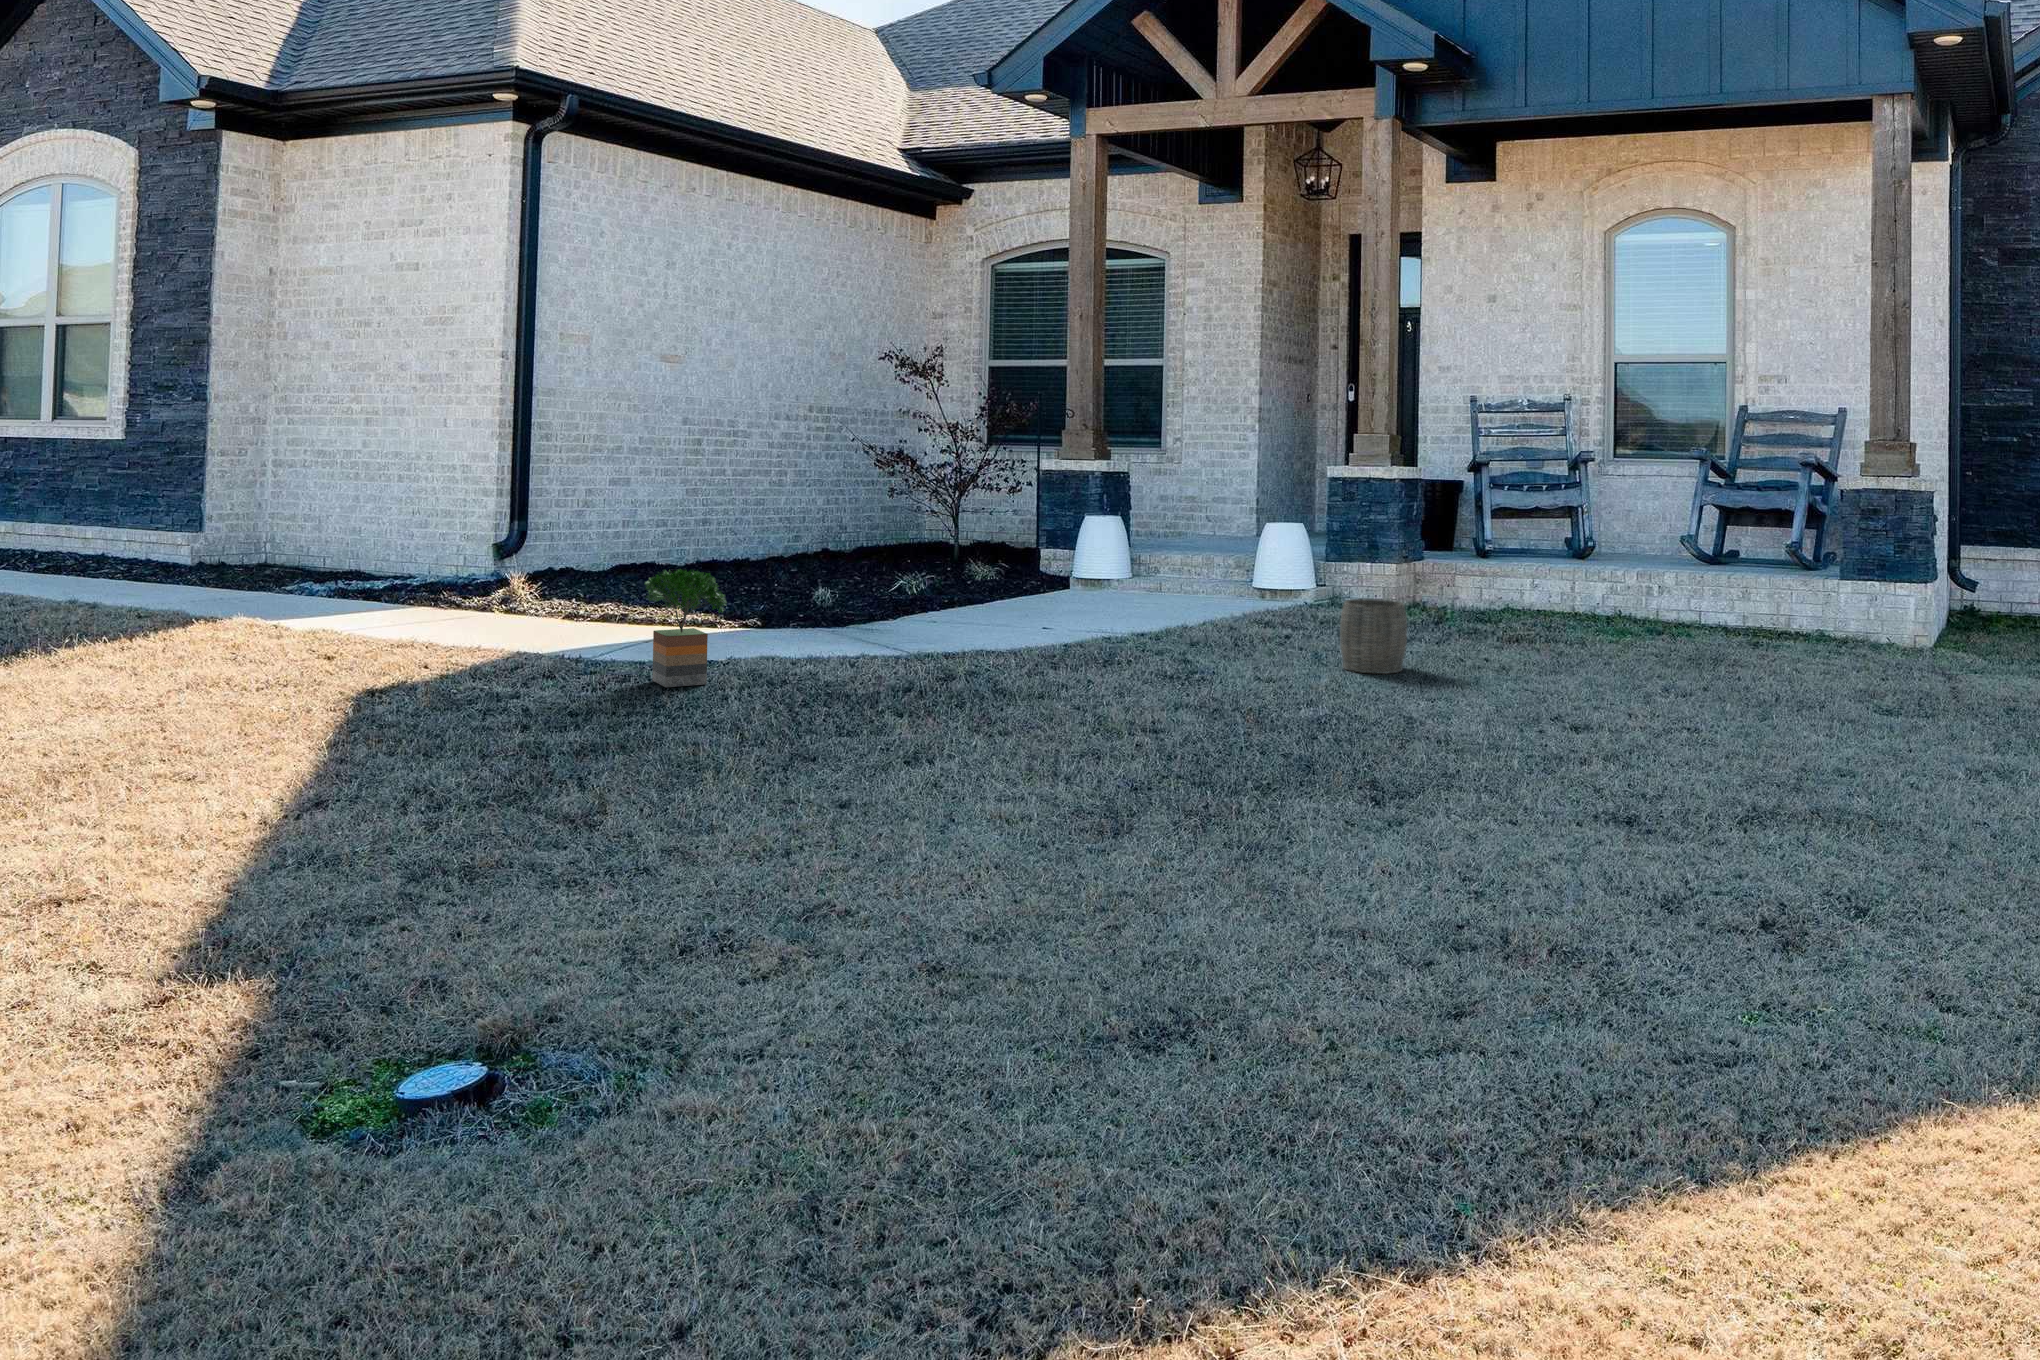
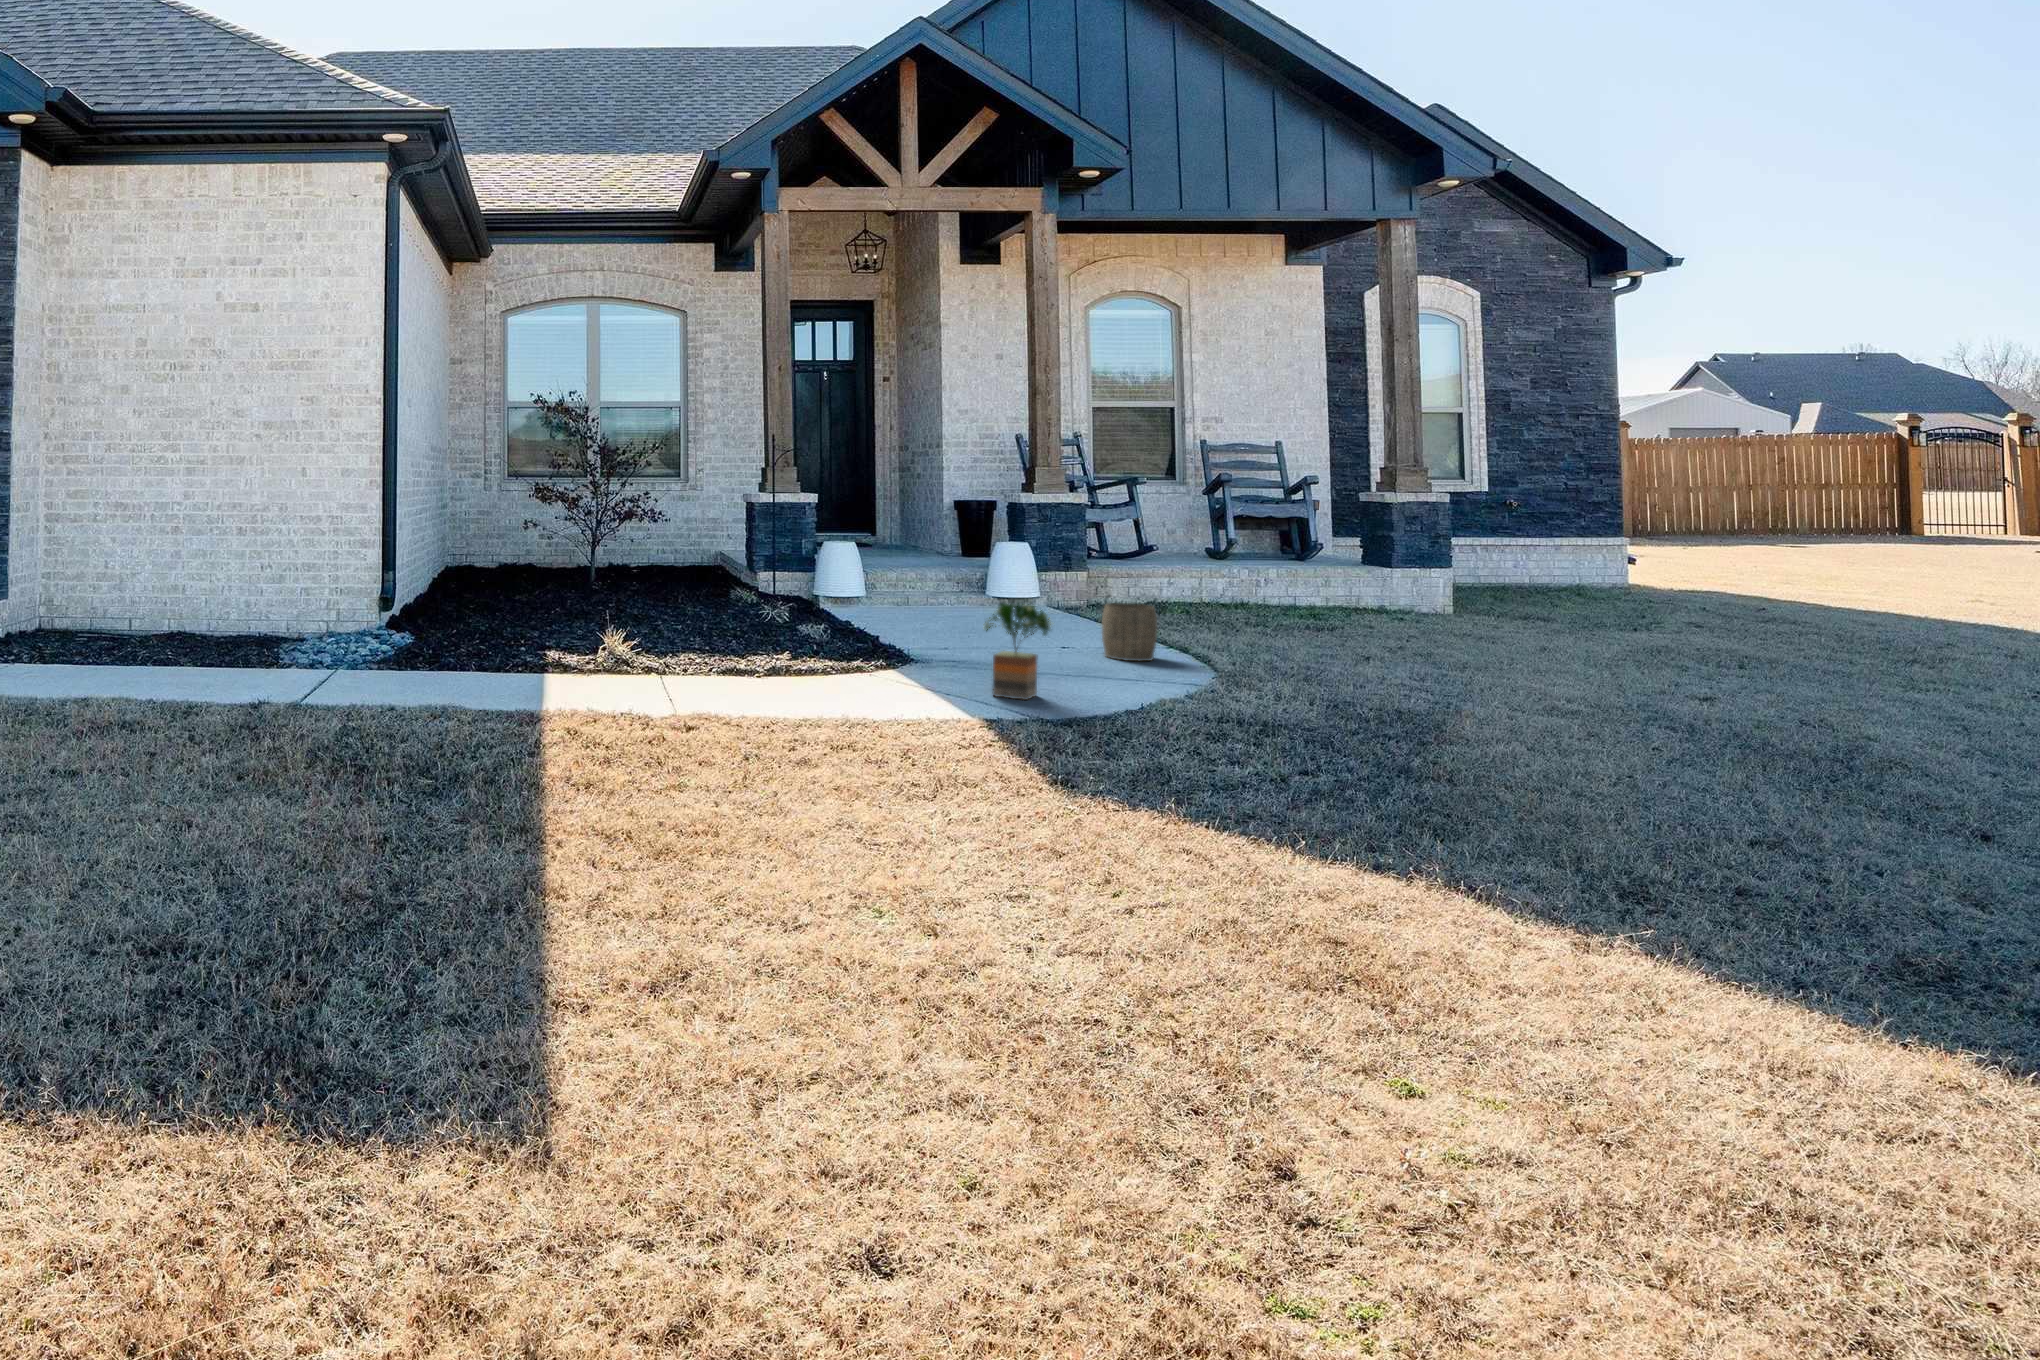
woven basket: present [1340,599,1407,674] -> present [1102,603,1157,661]

